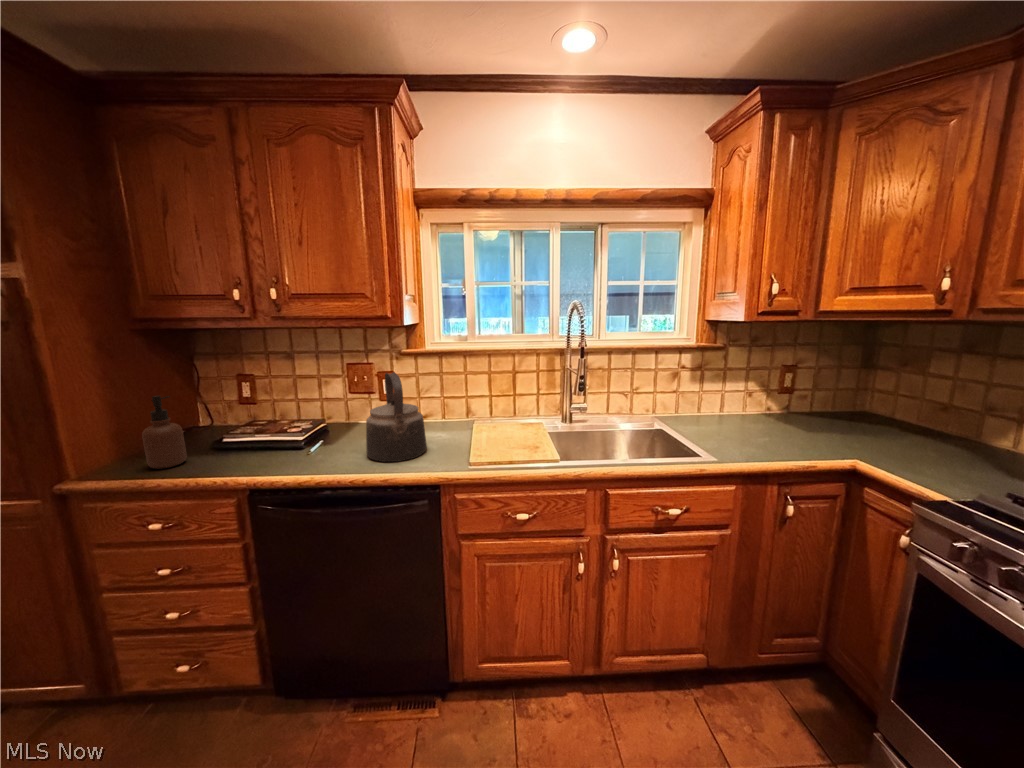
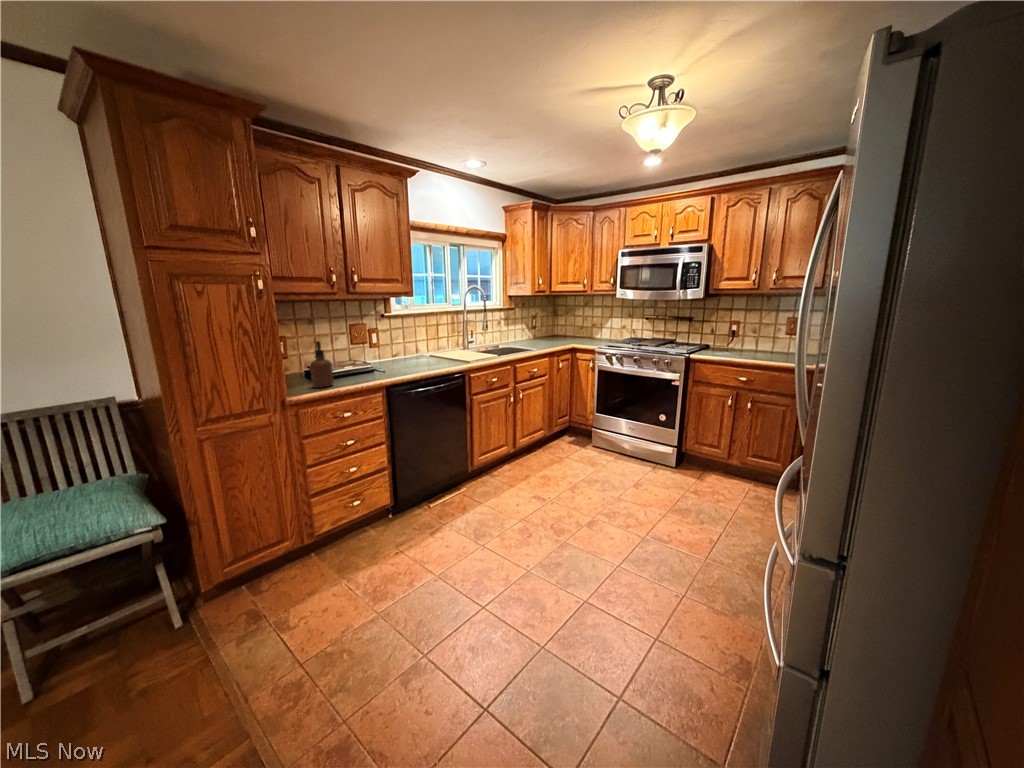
kettle: present [366,372,427,462] -> none [407,322,445,367]

